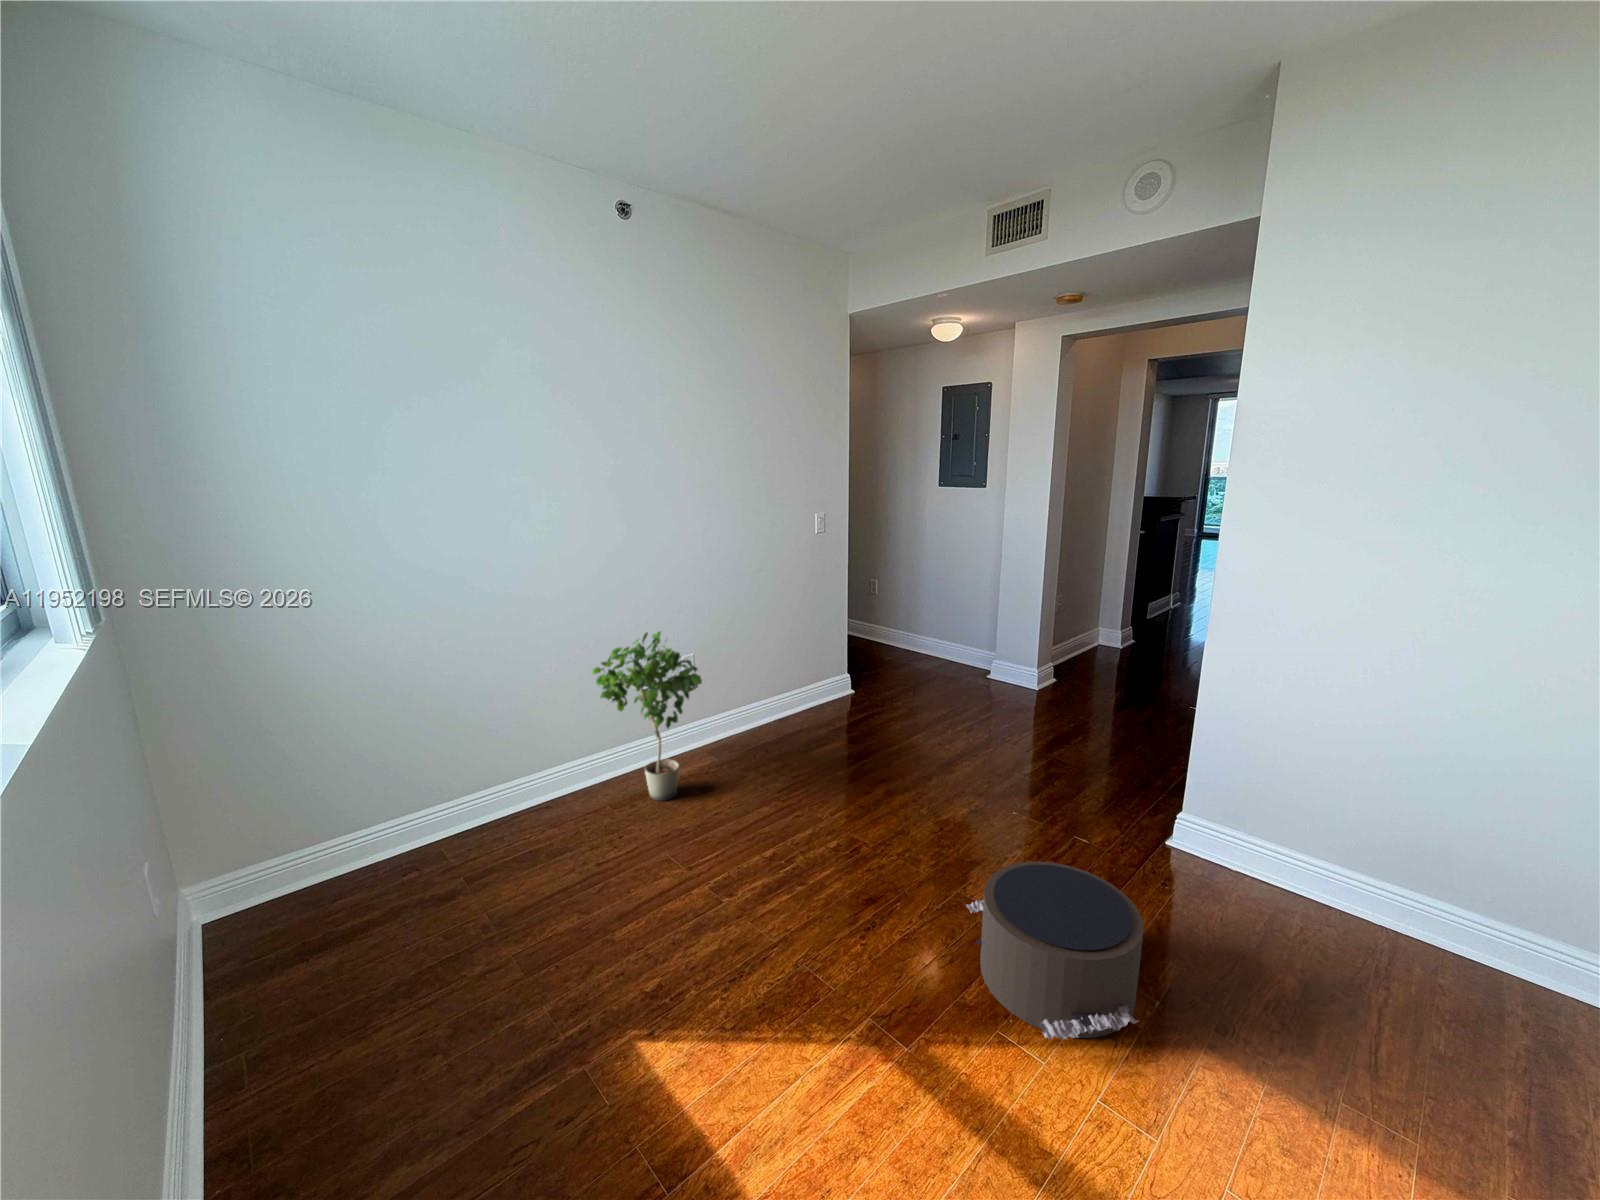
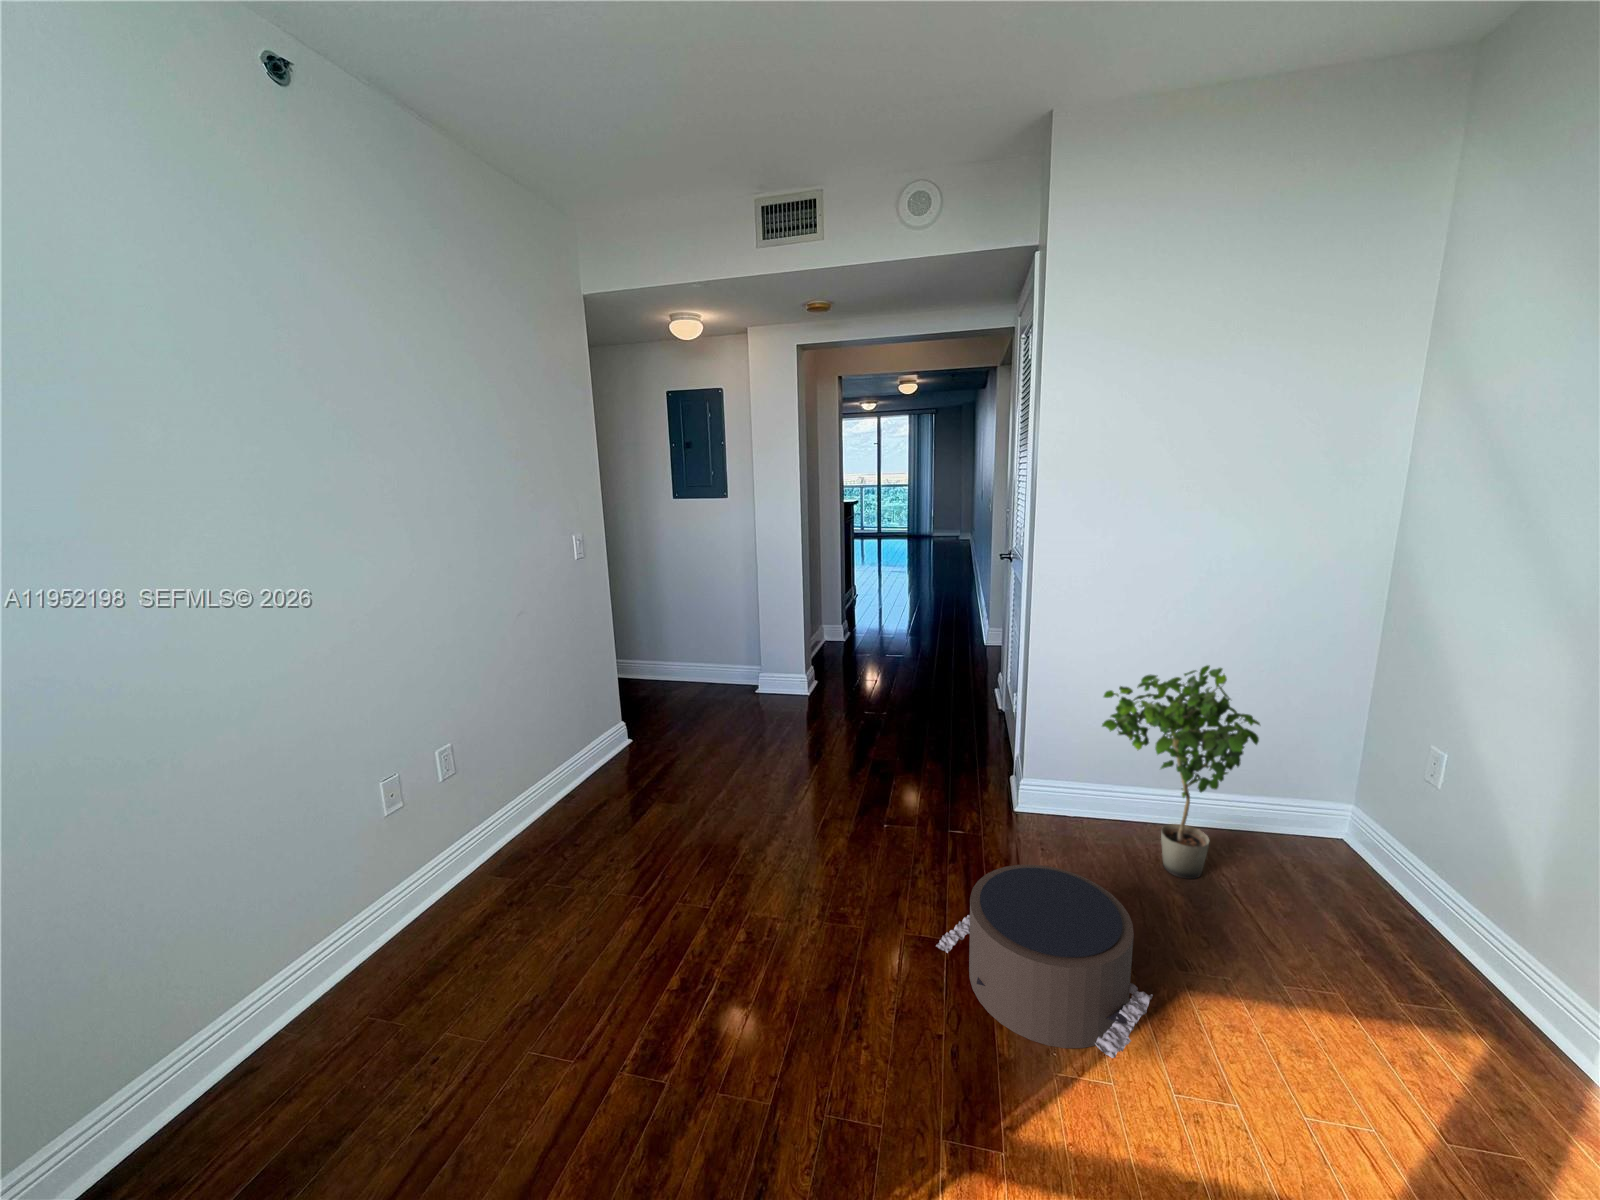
potted plant: present [592,631,702,801] -> present [1102,665,1260,879]

